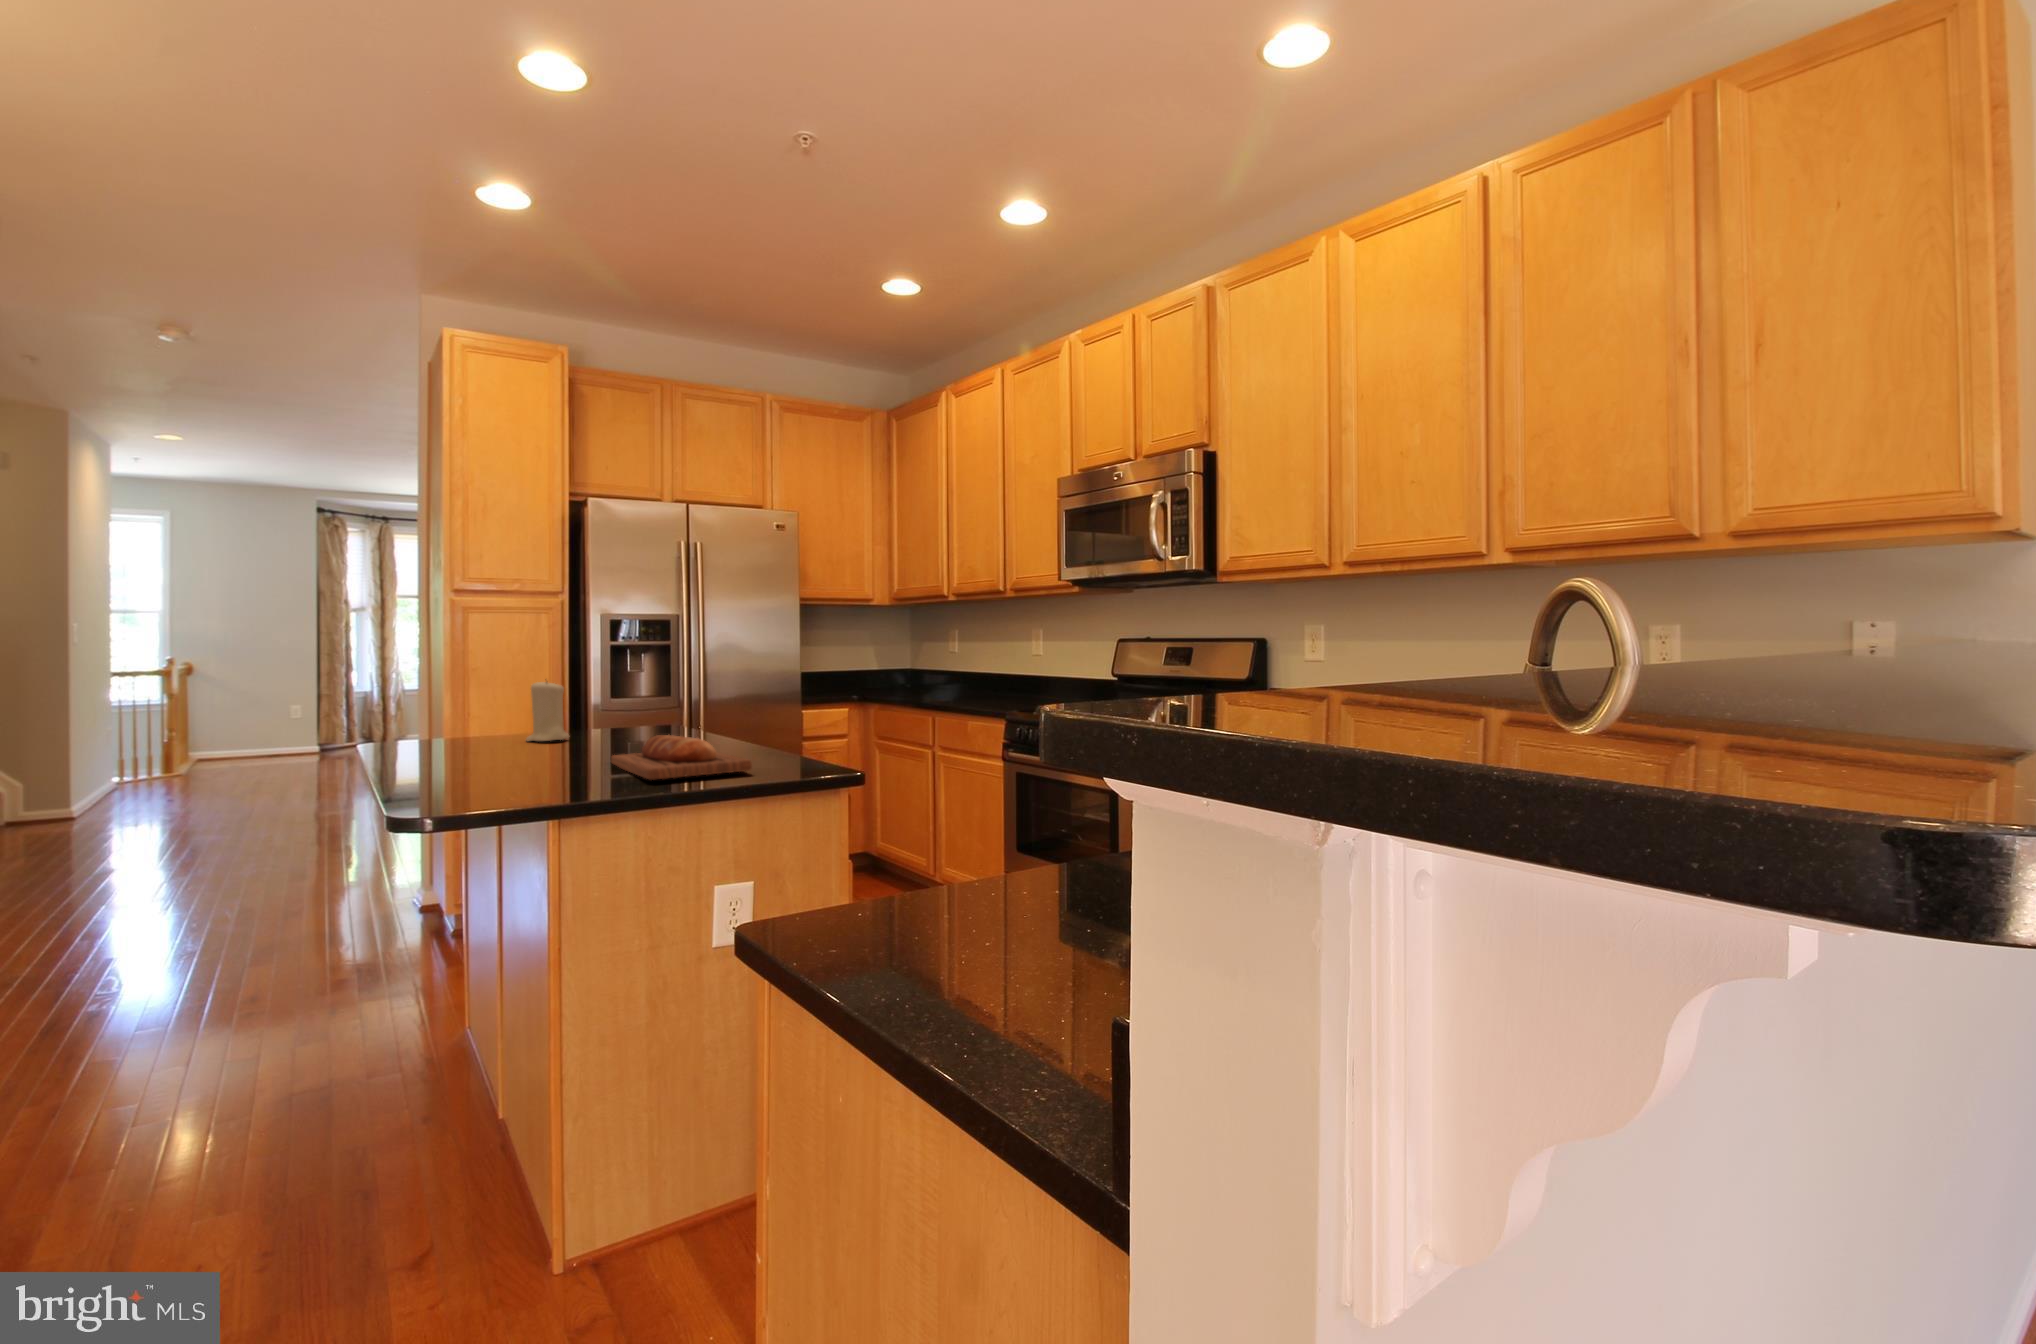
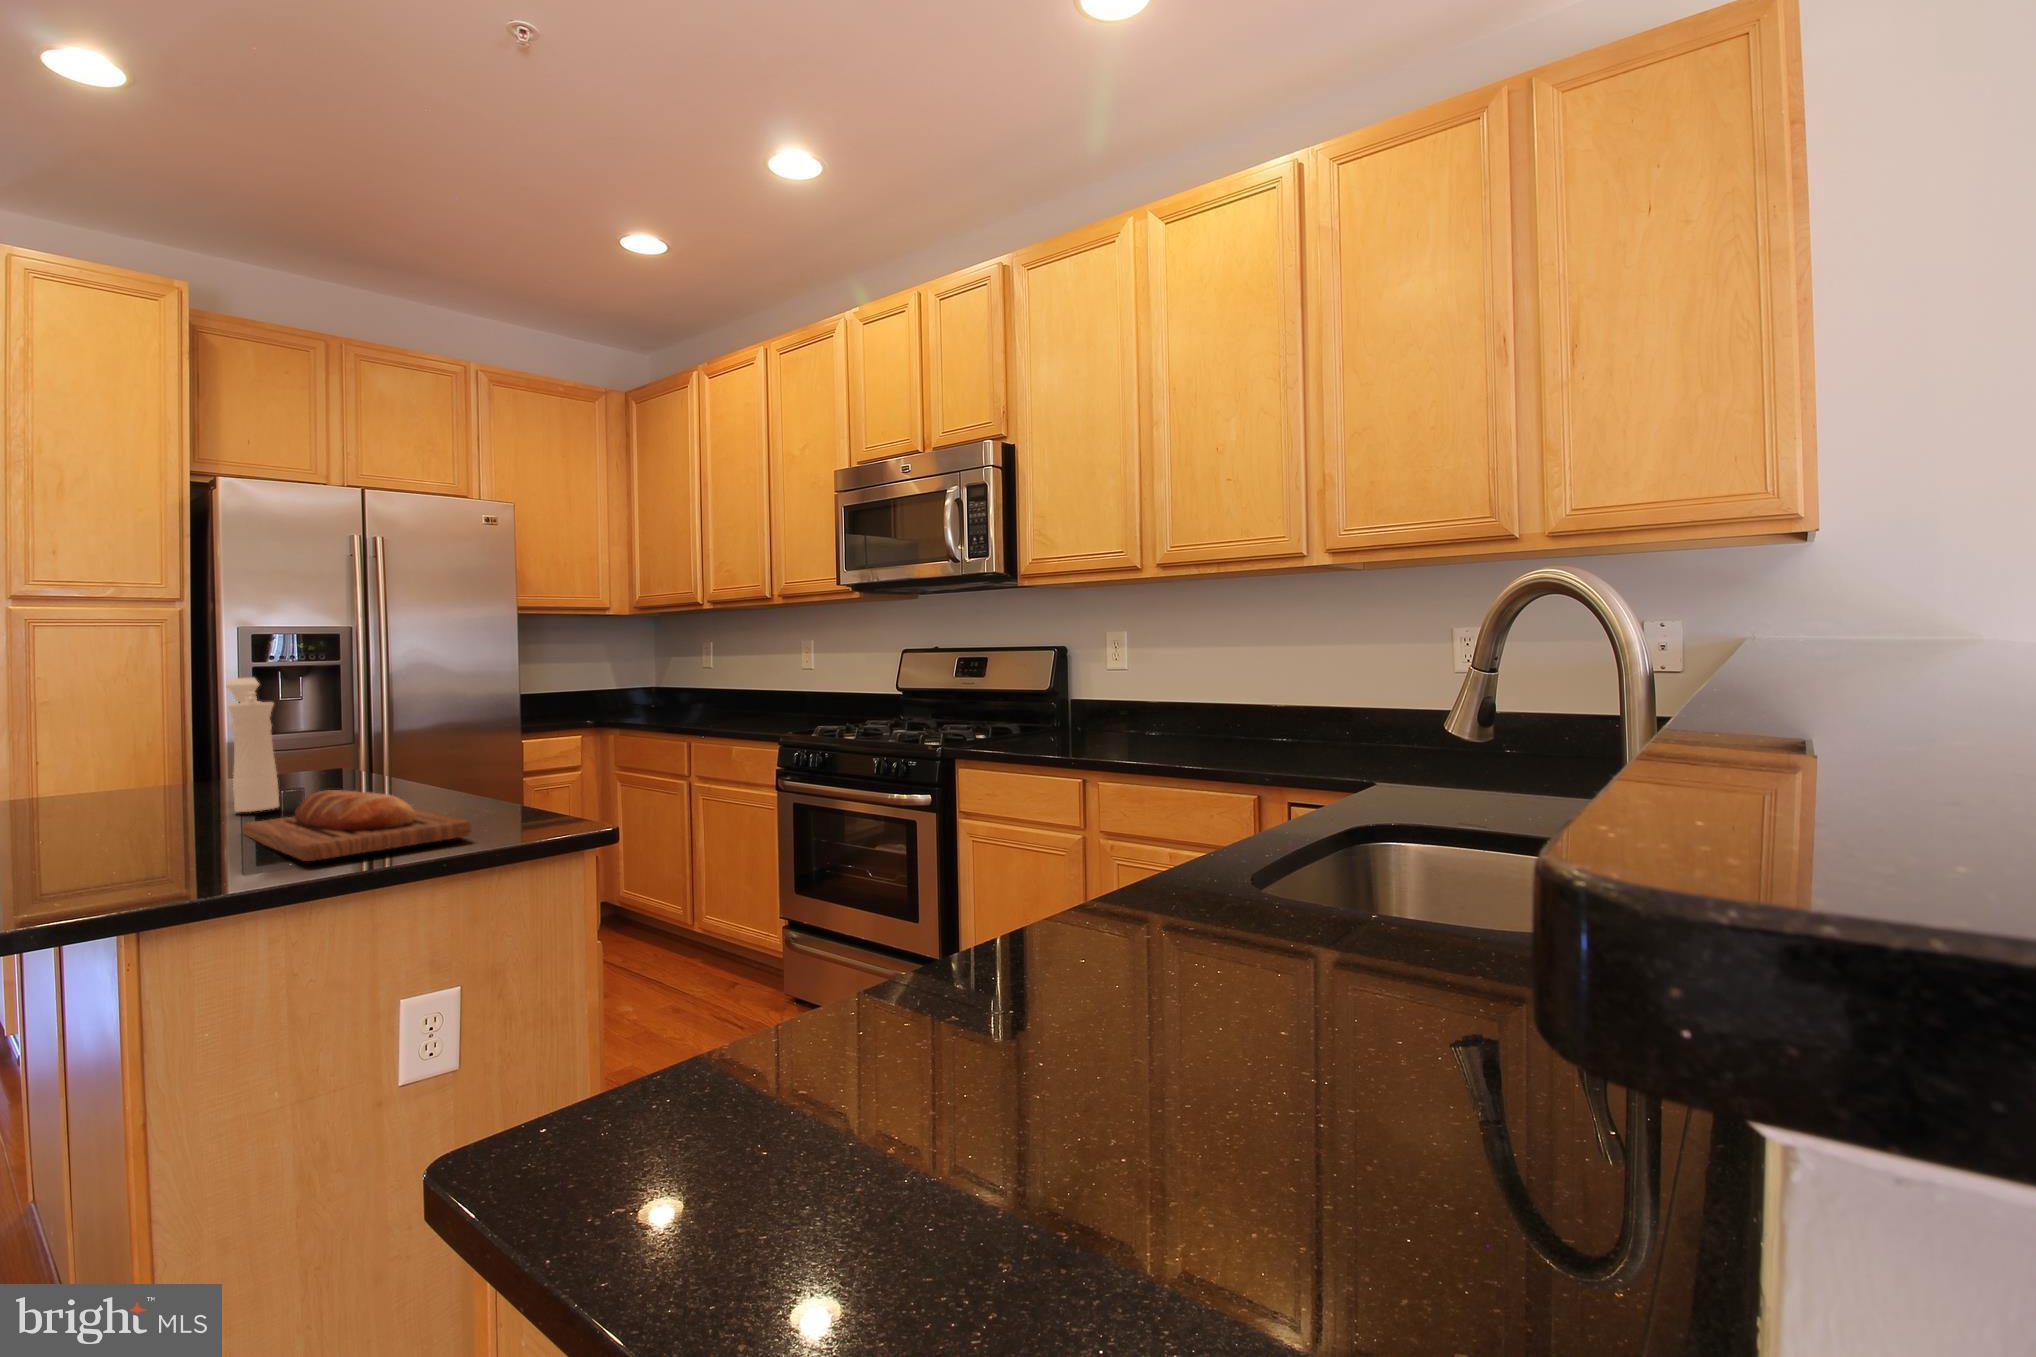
pepper mill: none [600,654,631,749] -> present [227,678,279,812]
candle: present [526,682,569,741] -> none [102,715,178,806]

